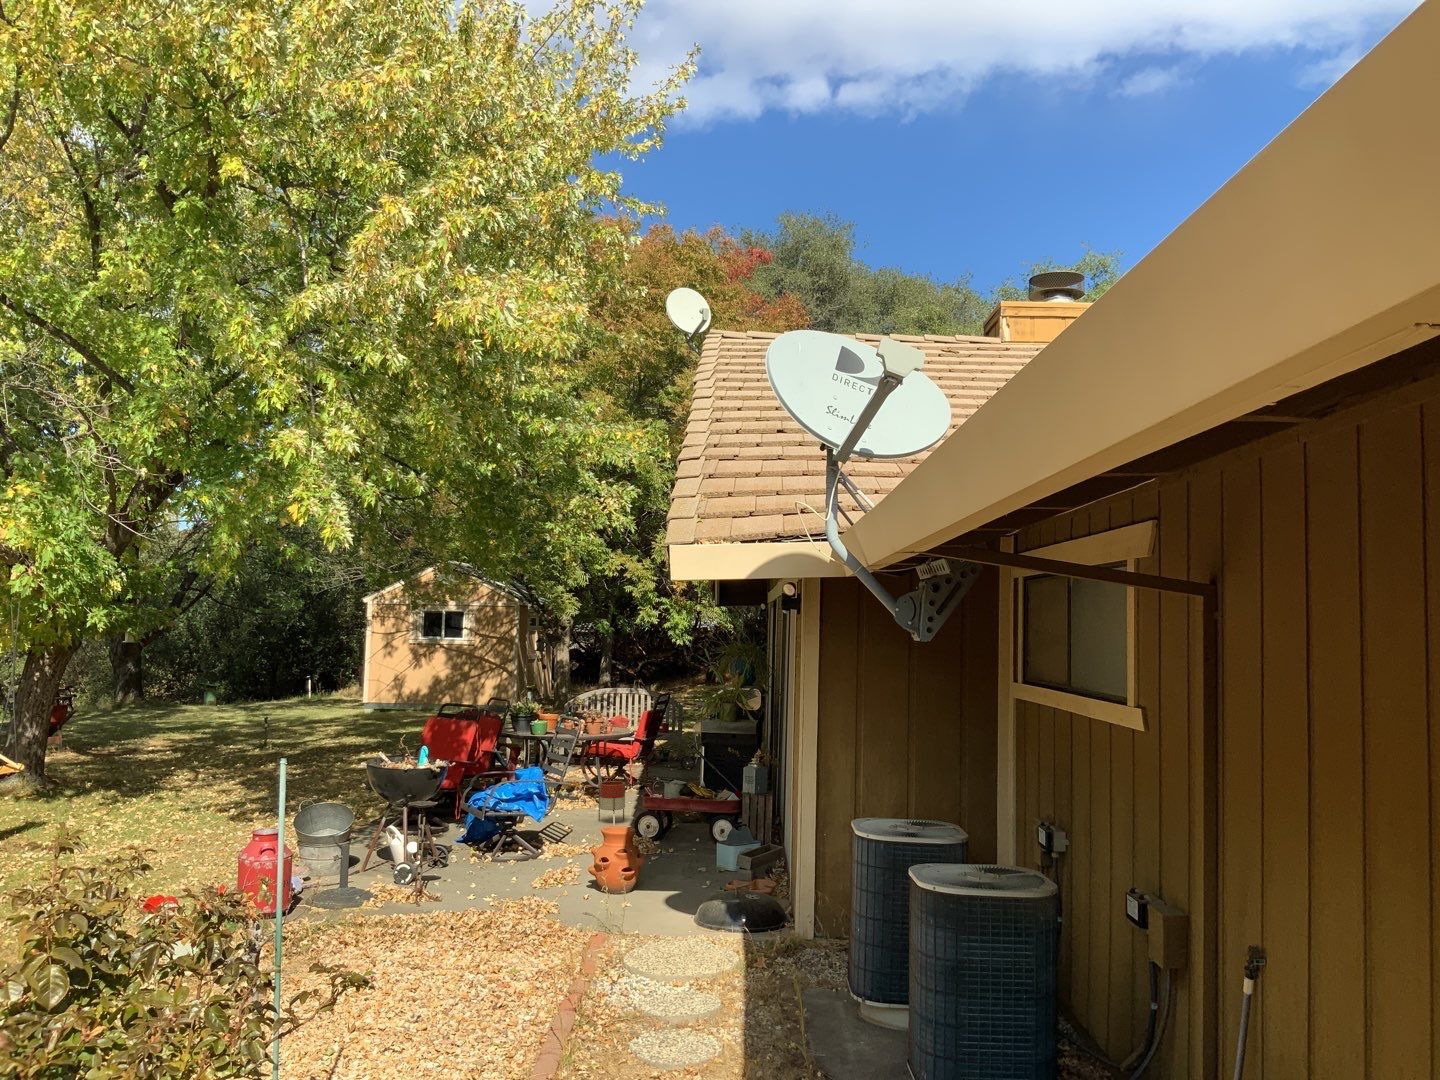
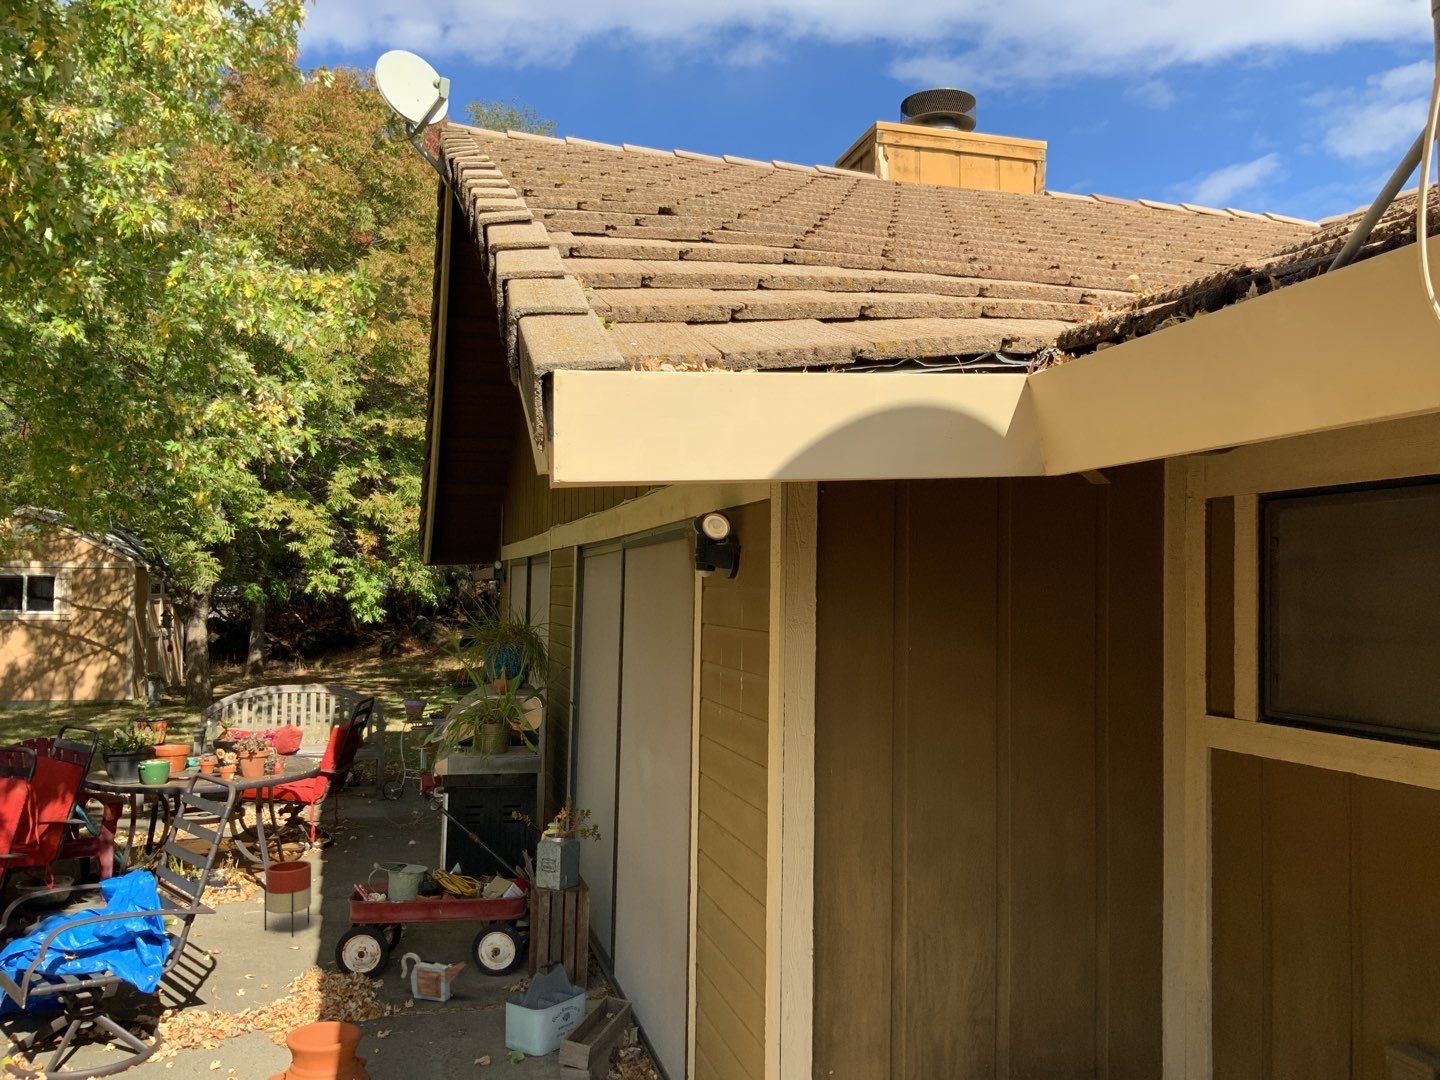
watering can: none [669,826,705,854] -> present [401,953,467,1002]

